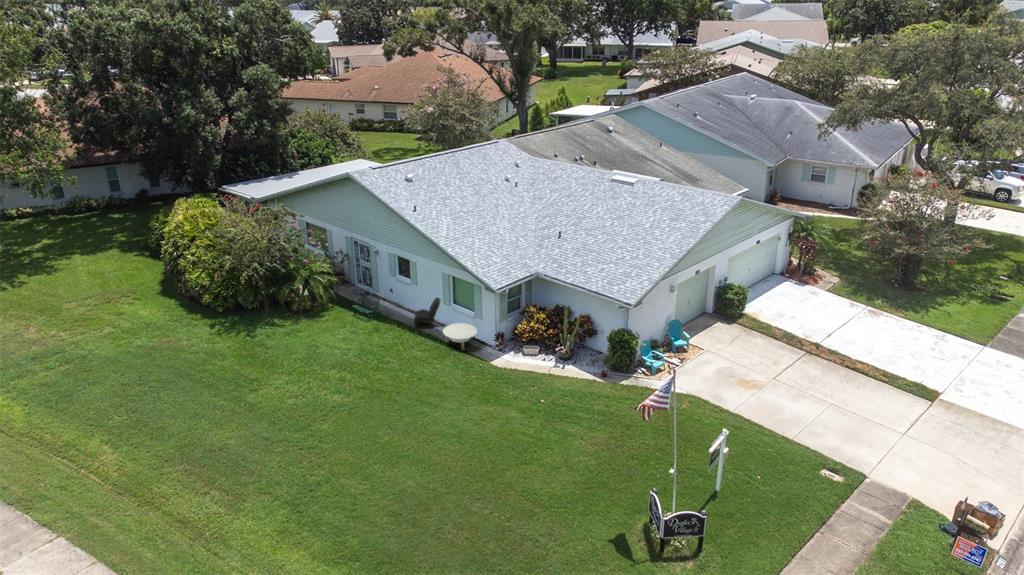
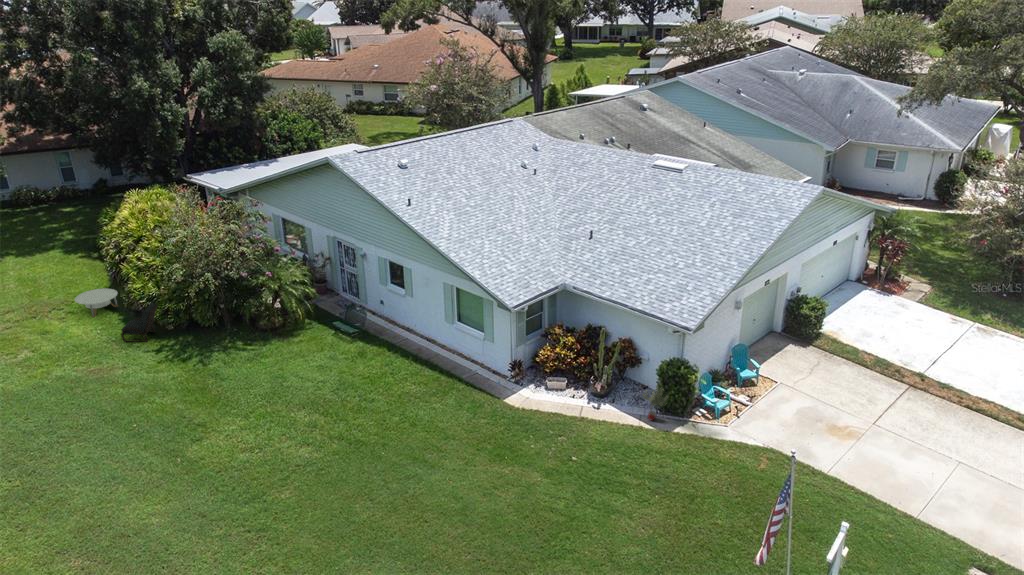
lounge chair: present [414,297,440,328] -> present [121,303,157,342]
round table: present [443,323,477,350] -> present [75,288,118,317]

